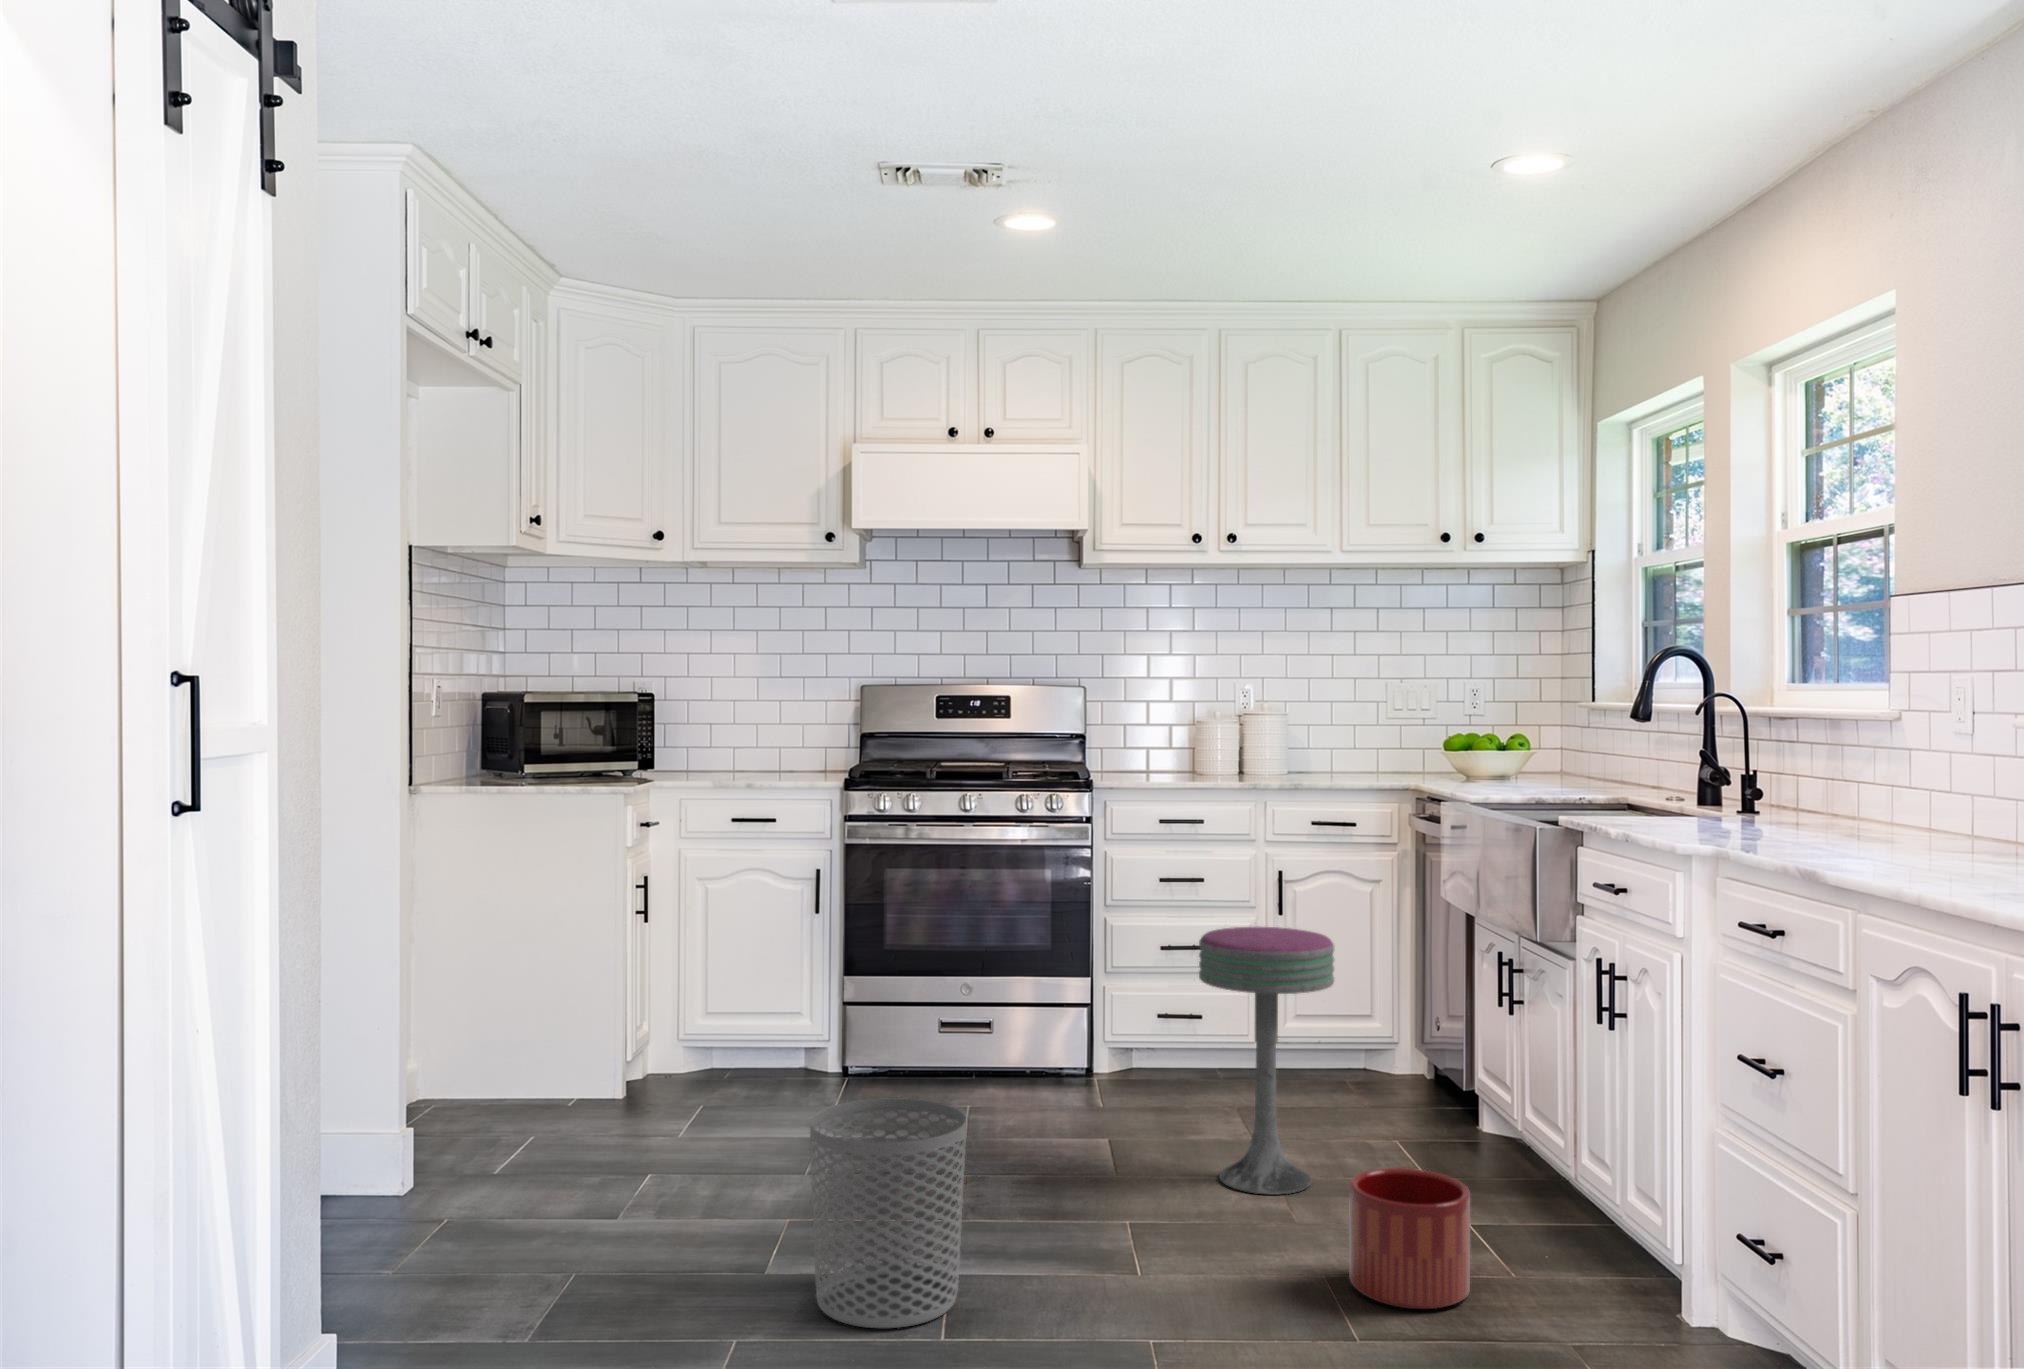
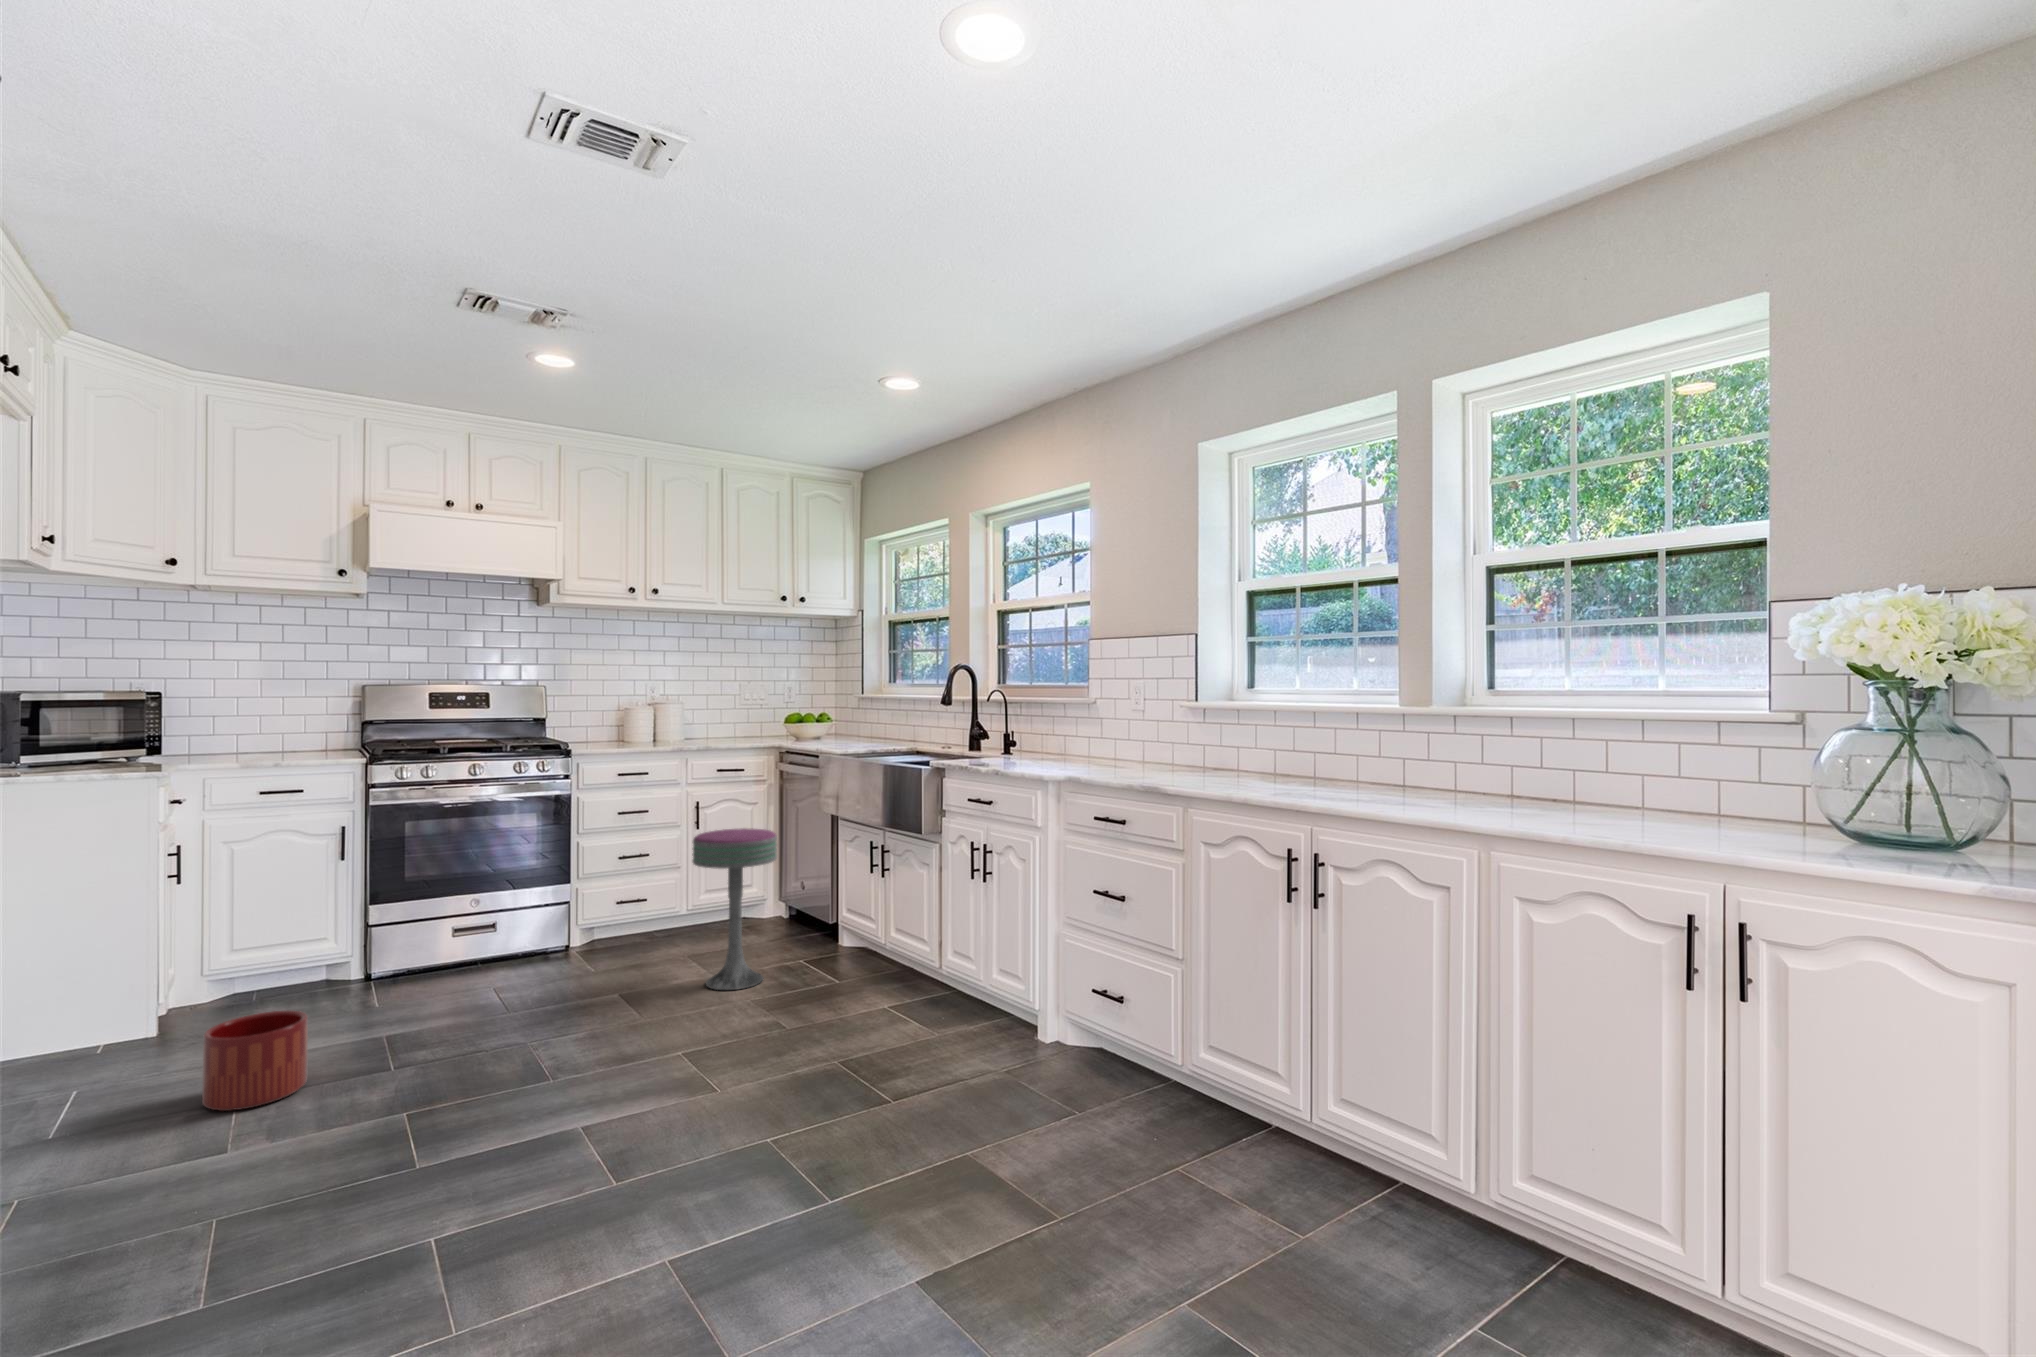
waste bin: present [810,1098,966,1328] -> none [476,966,599,1131]
planter: present [1349,1168,1470,1309] -> present [202,1011,308,1111]

